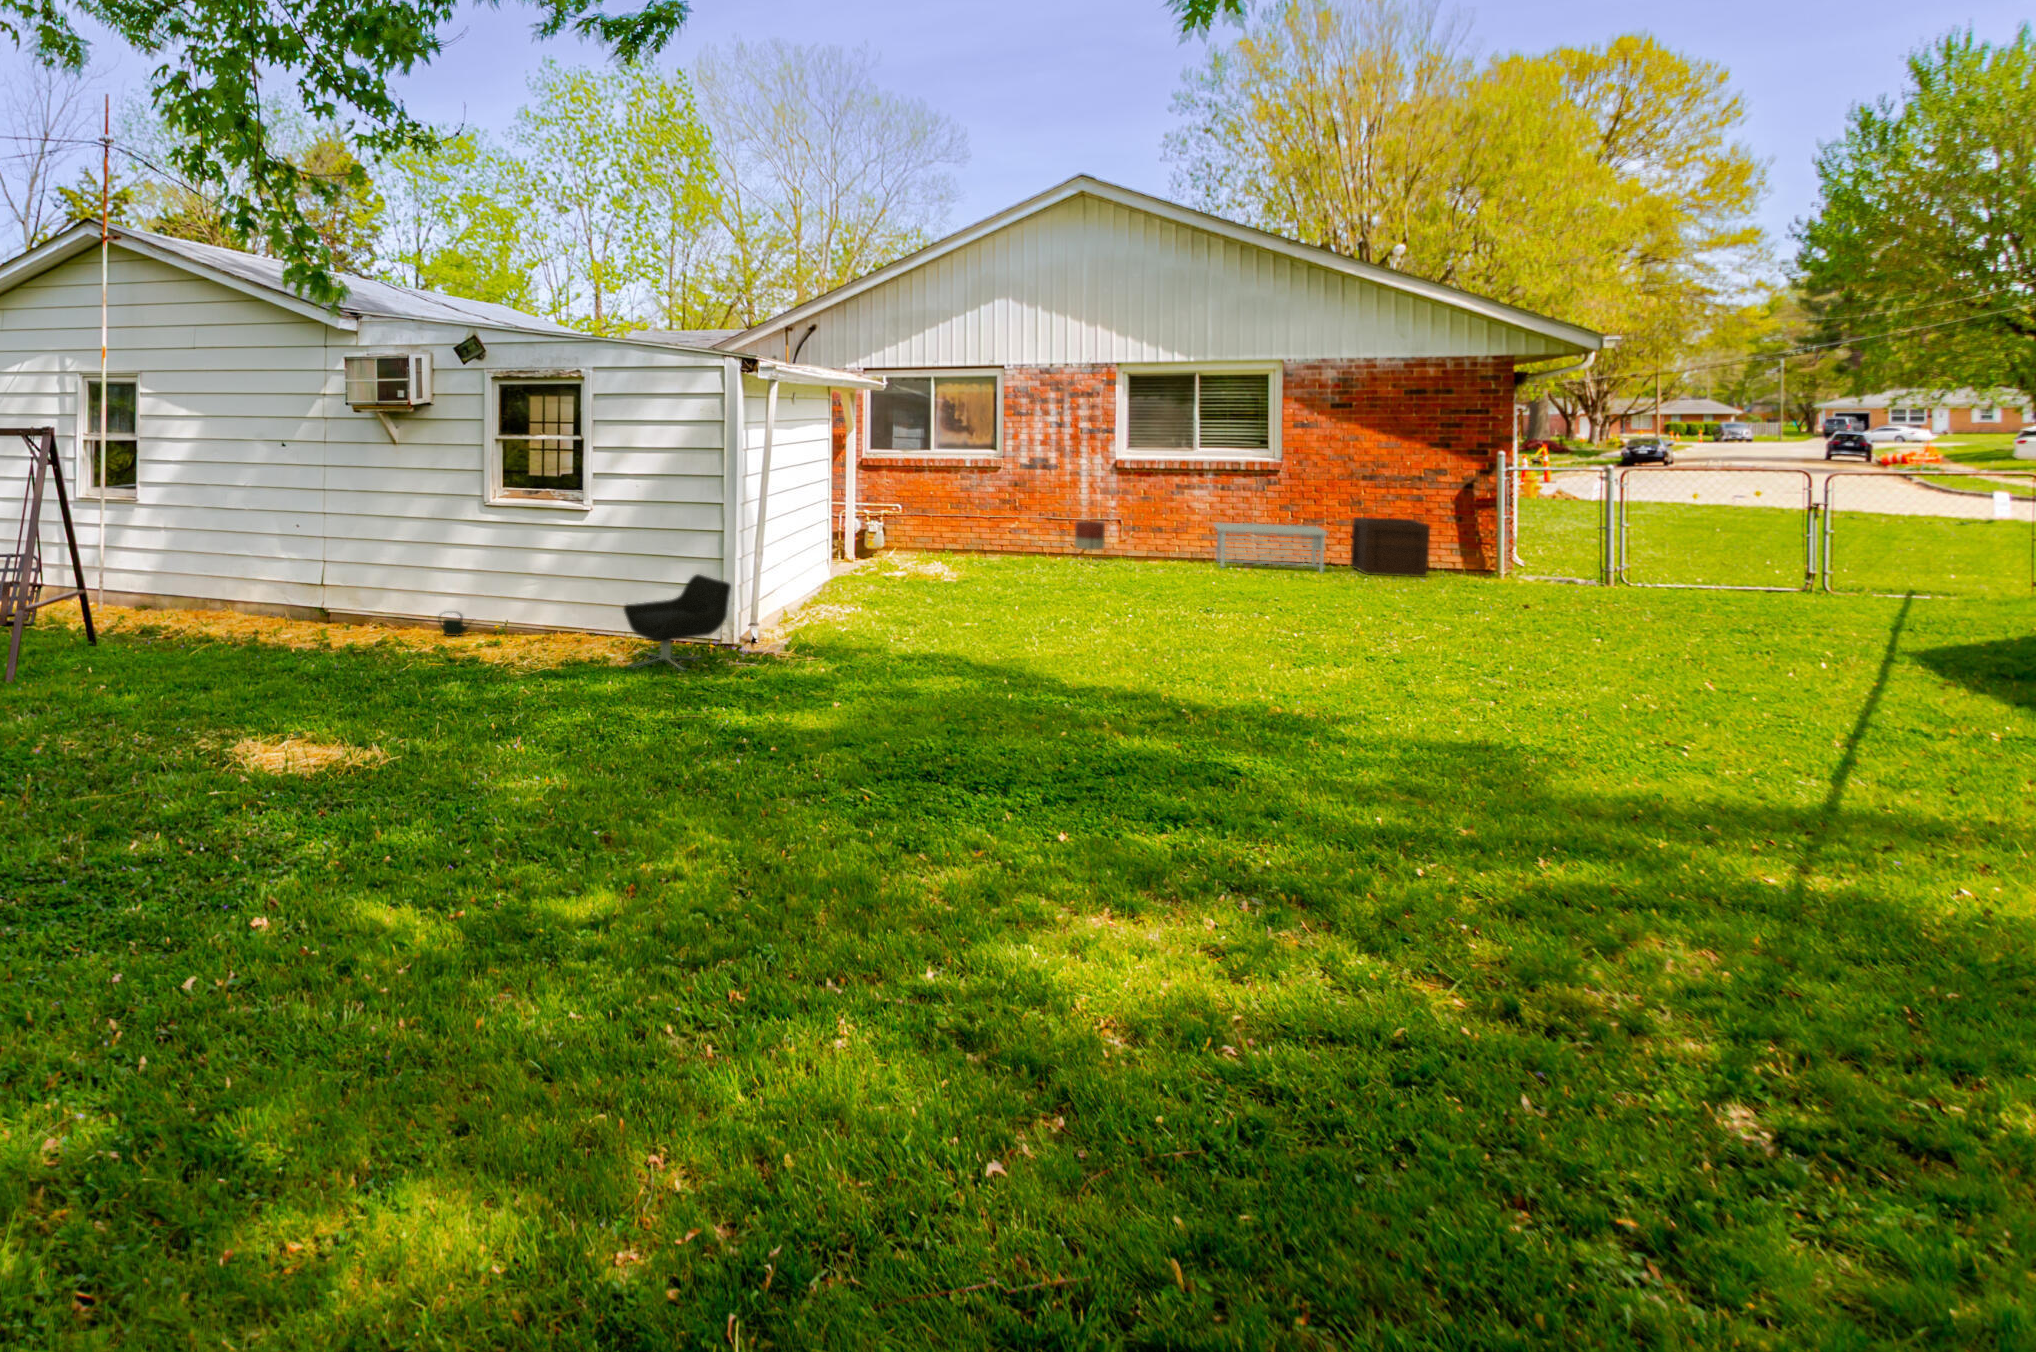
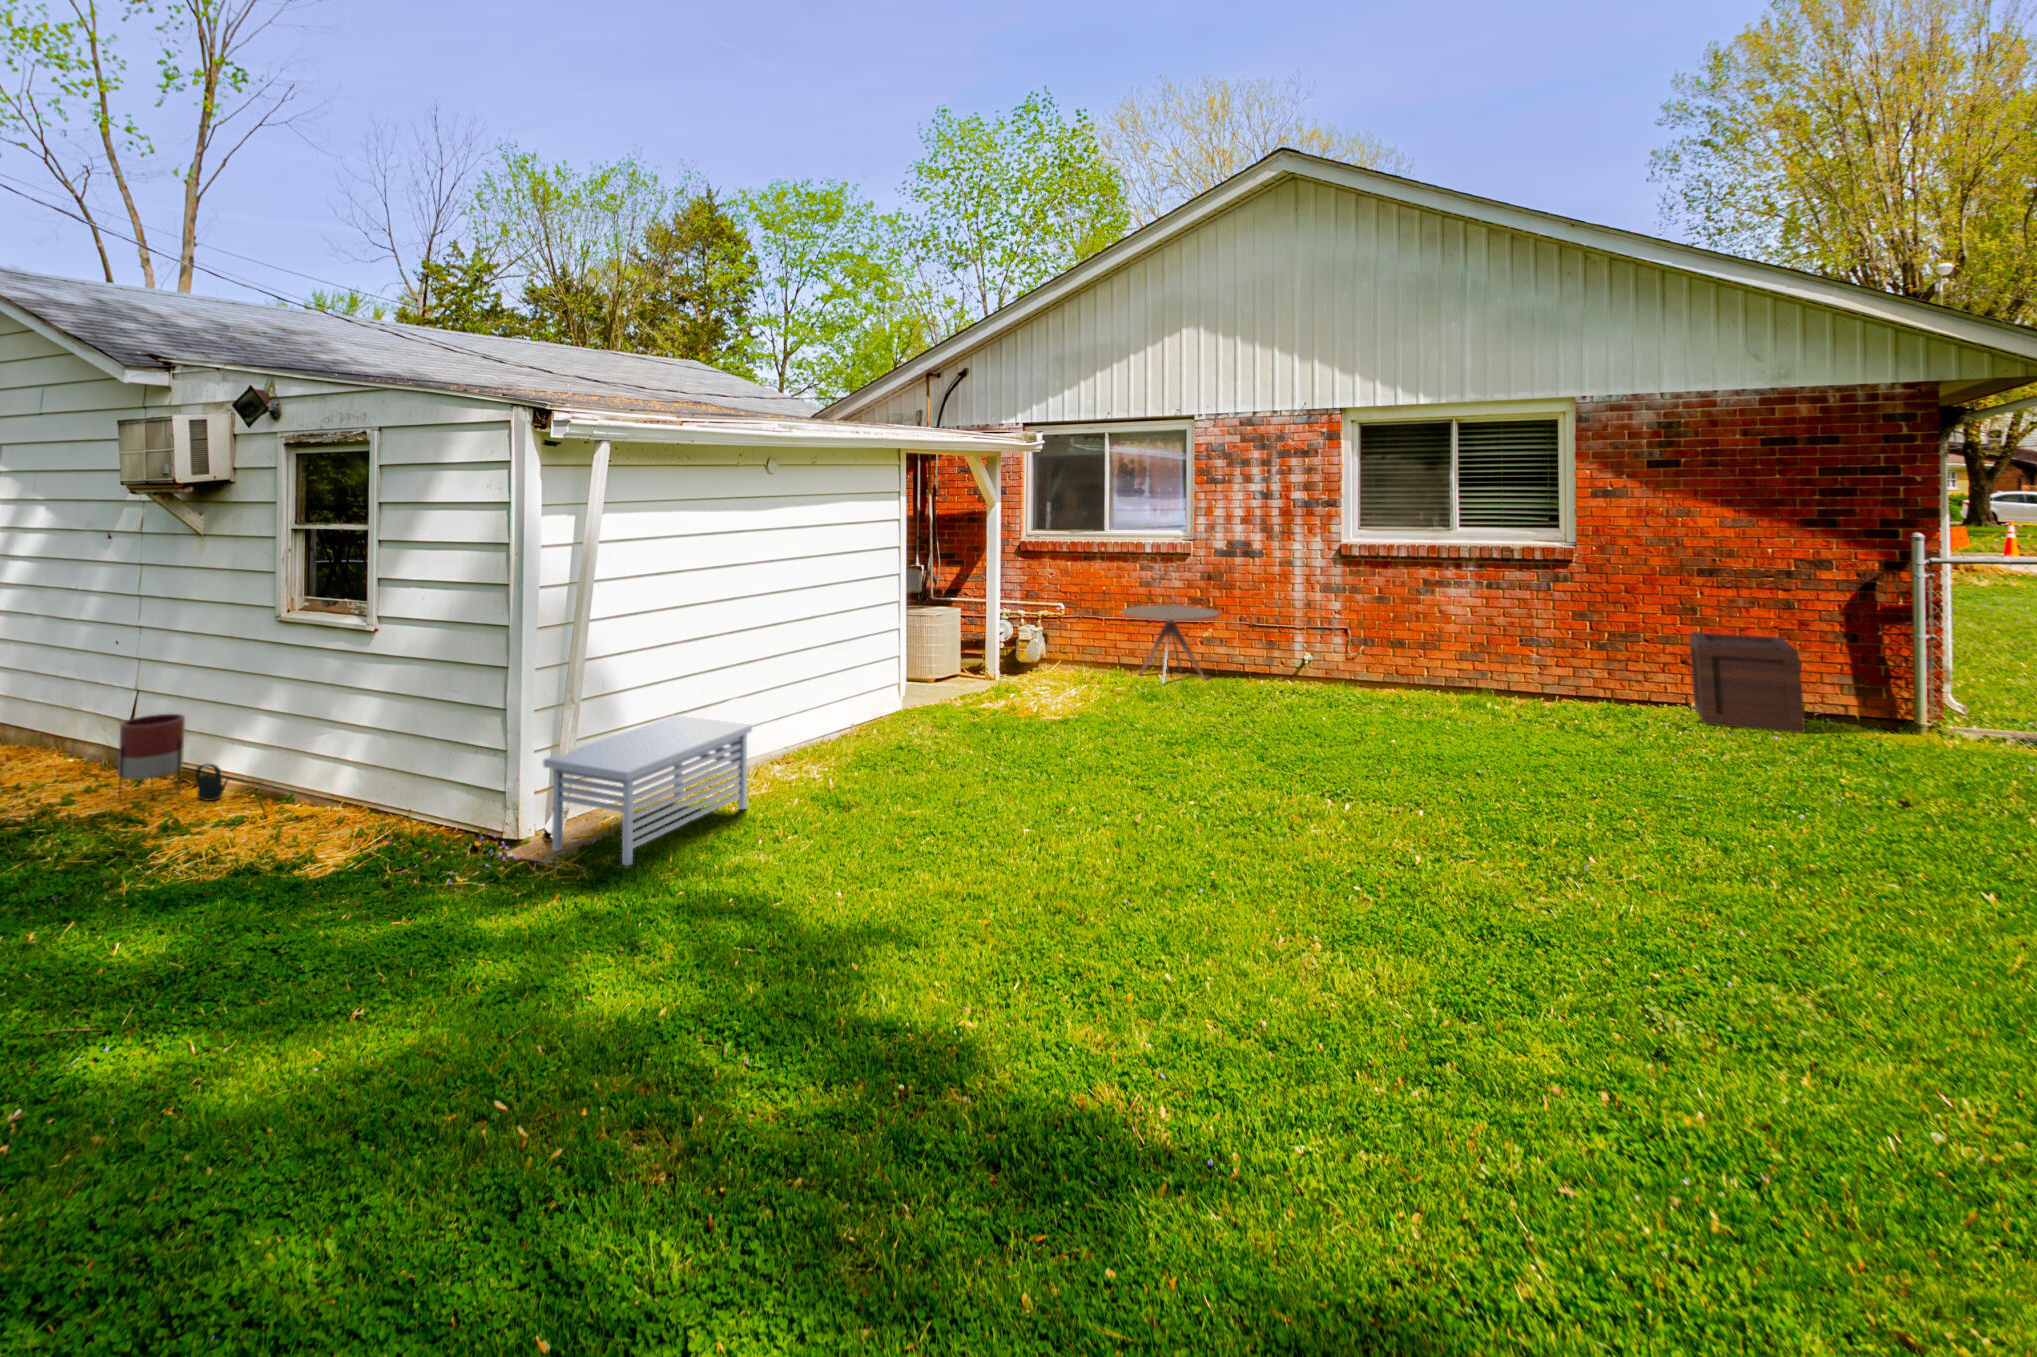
round table: none [954,507,1029,562] -> present [1122,605,1220,683]
planter: present [1075,521,1105,550] -> present [118,714,185,801]
storage bench: present [1214,522,1327,572] -> present [543,715,752,865]
lounge chair: present [624,574,731,669] -> none [289,730,461,892]

